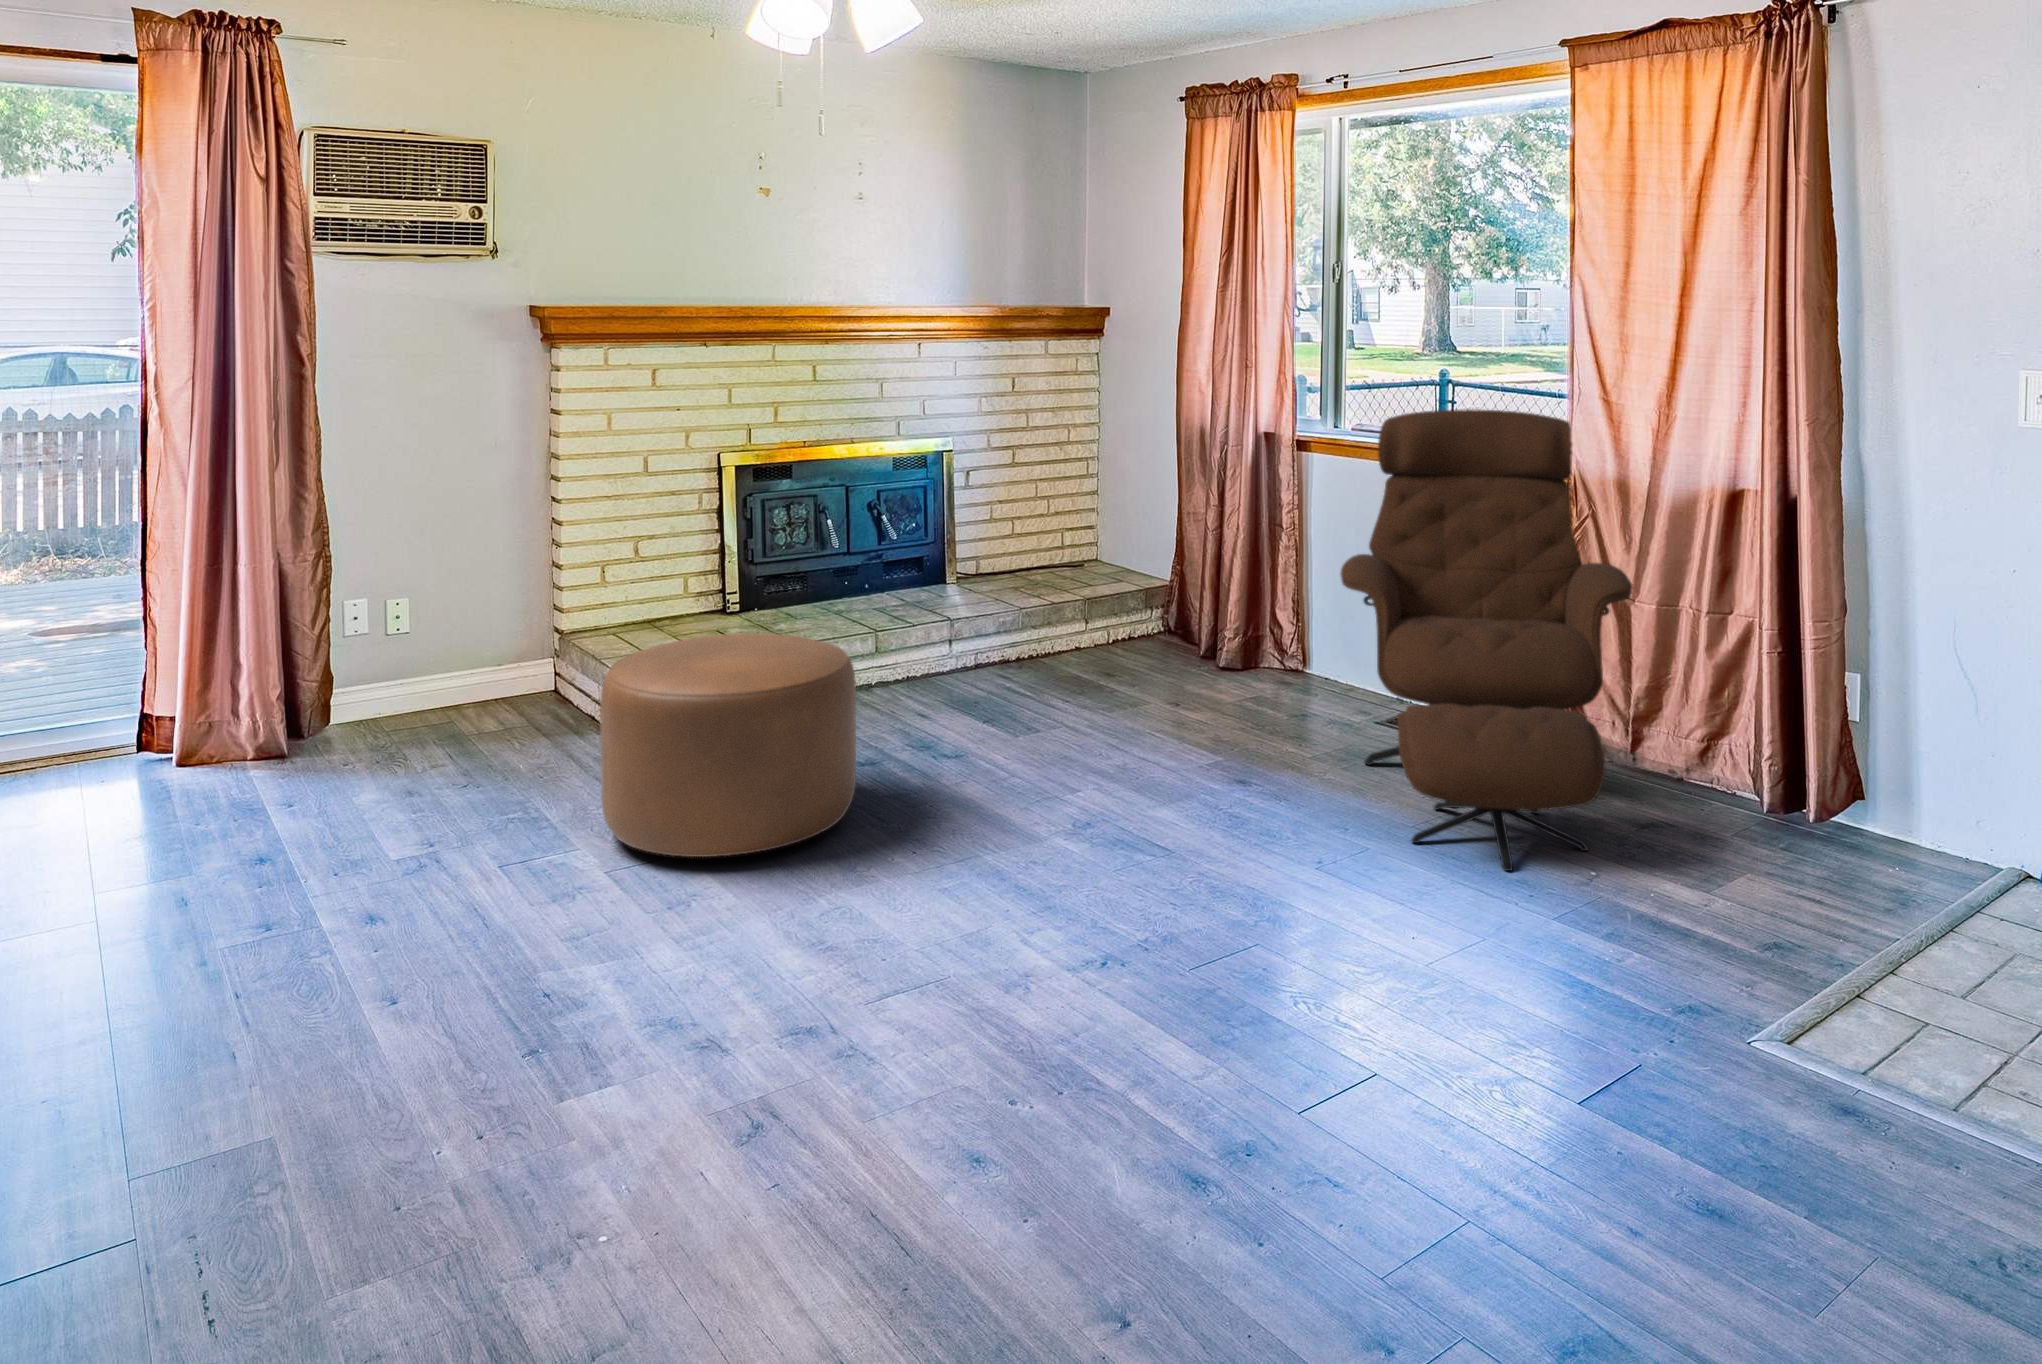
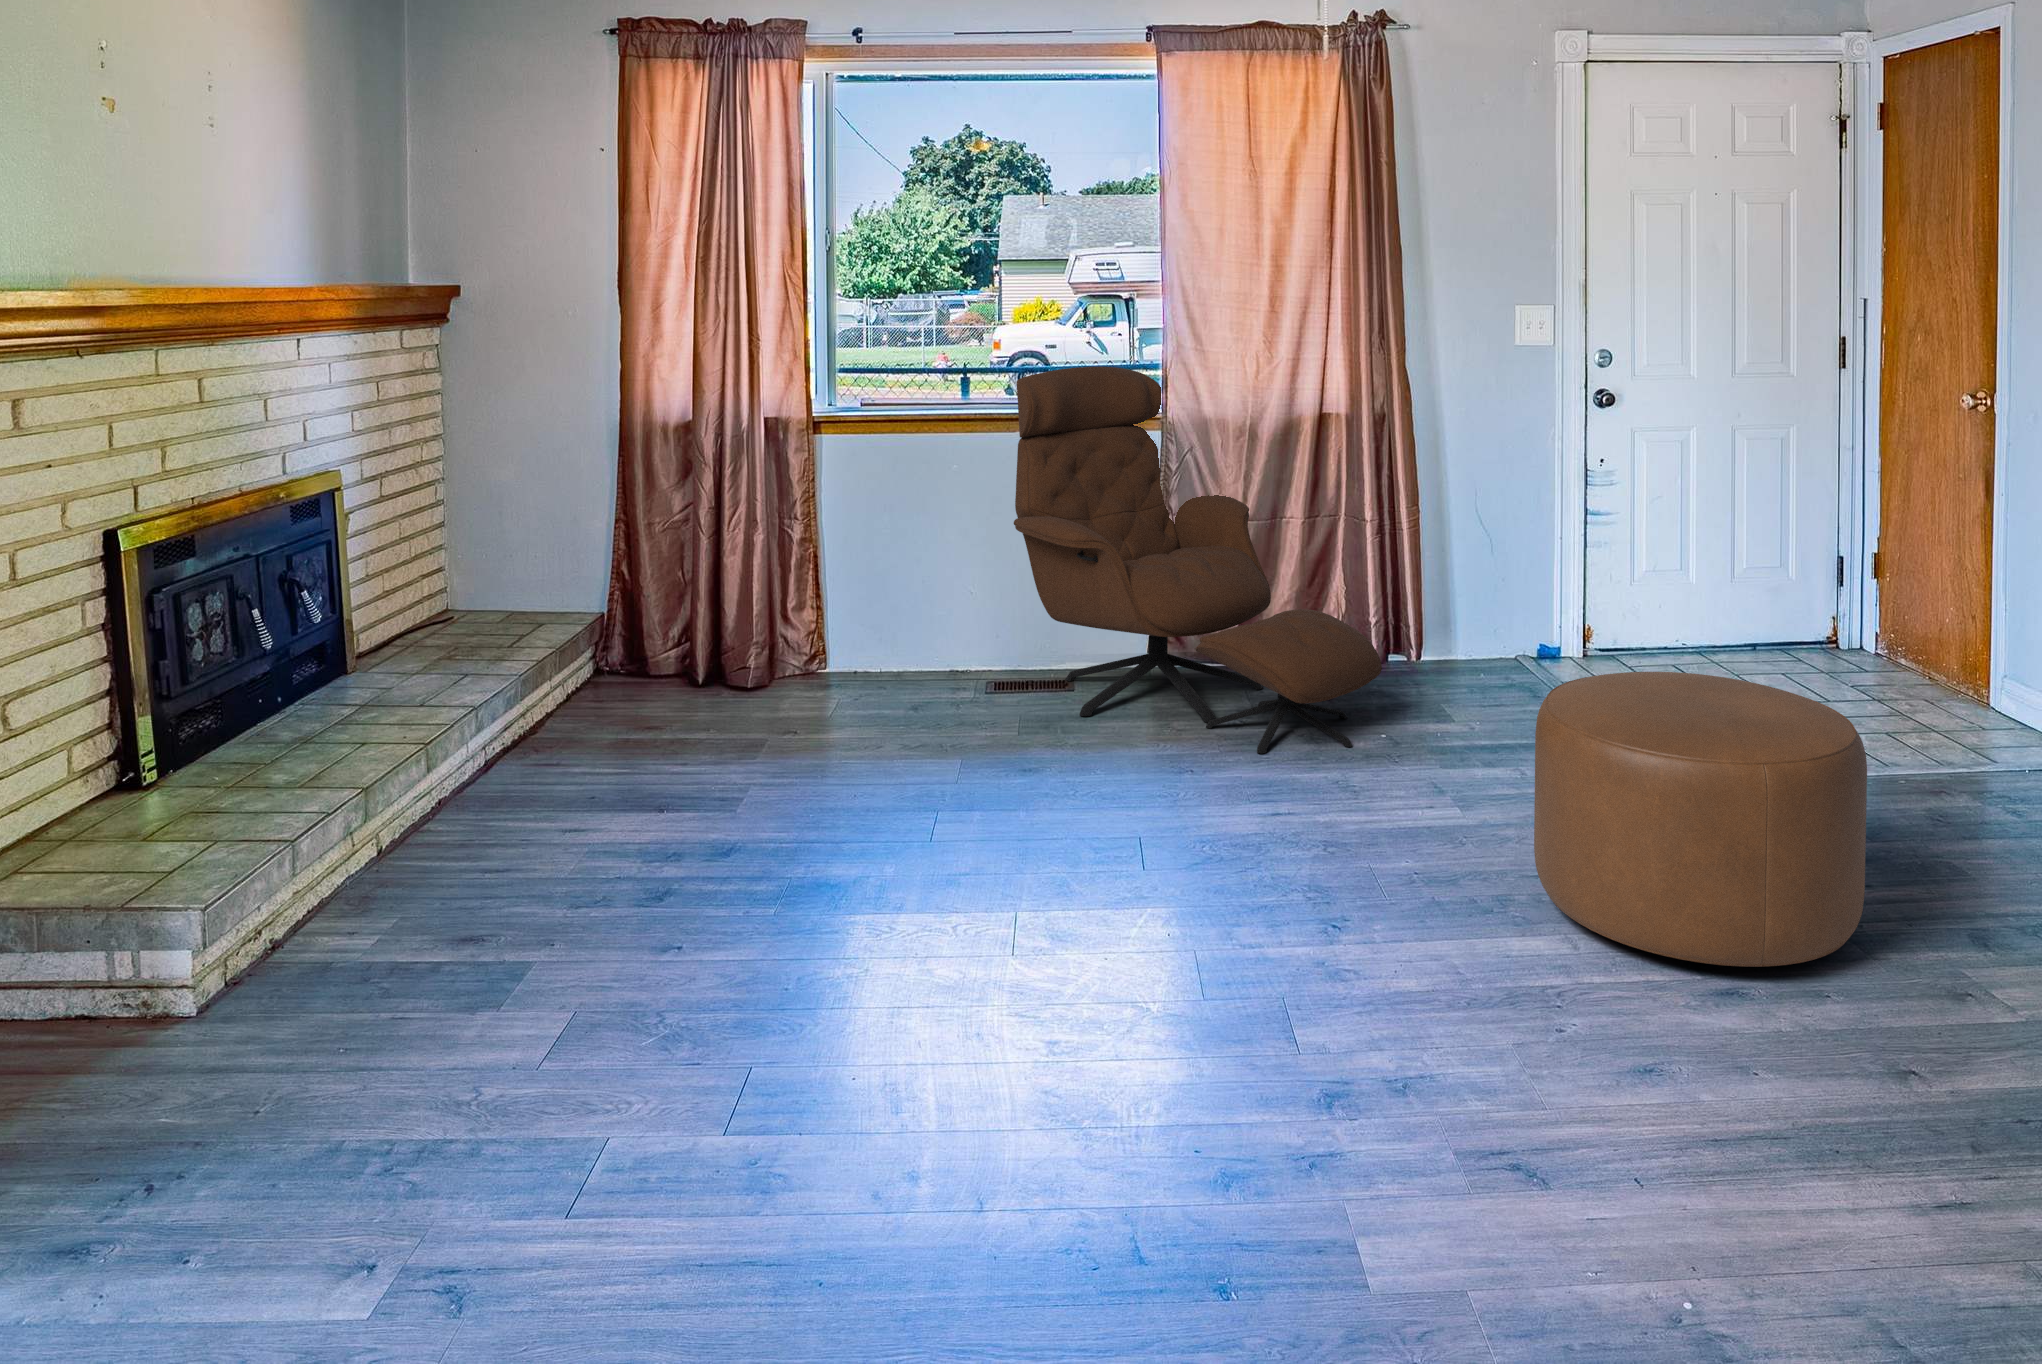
ottoman: present [600,633,856,857] -> present [1534,672,1867,967]

